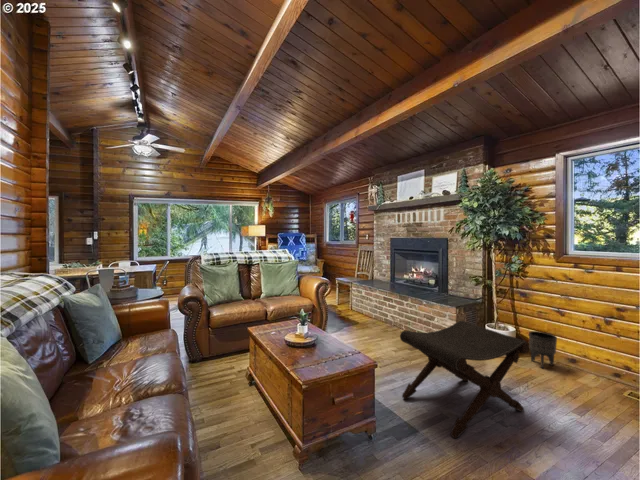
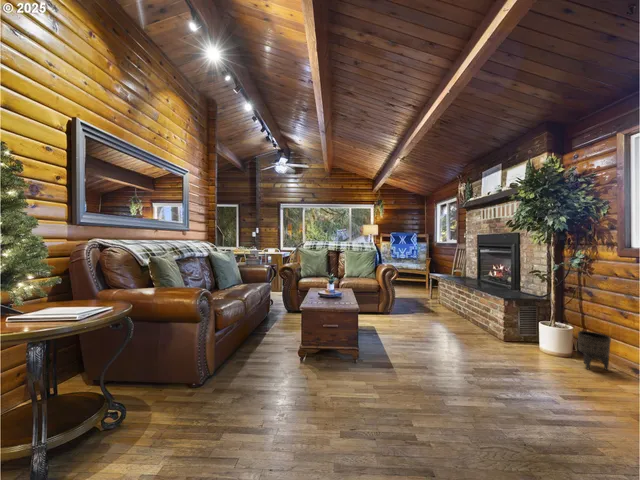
footstool: present [400,321,529,438] -> none [406,300,511,383]

